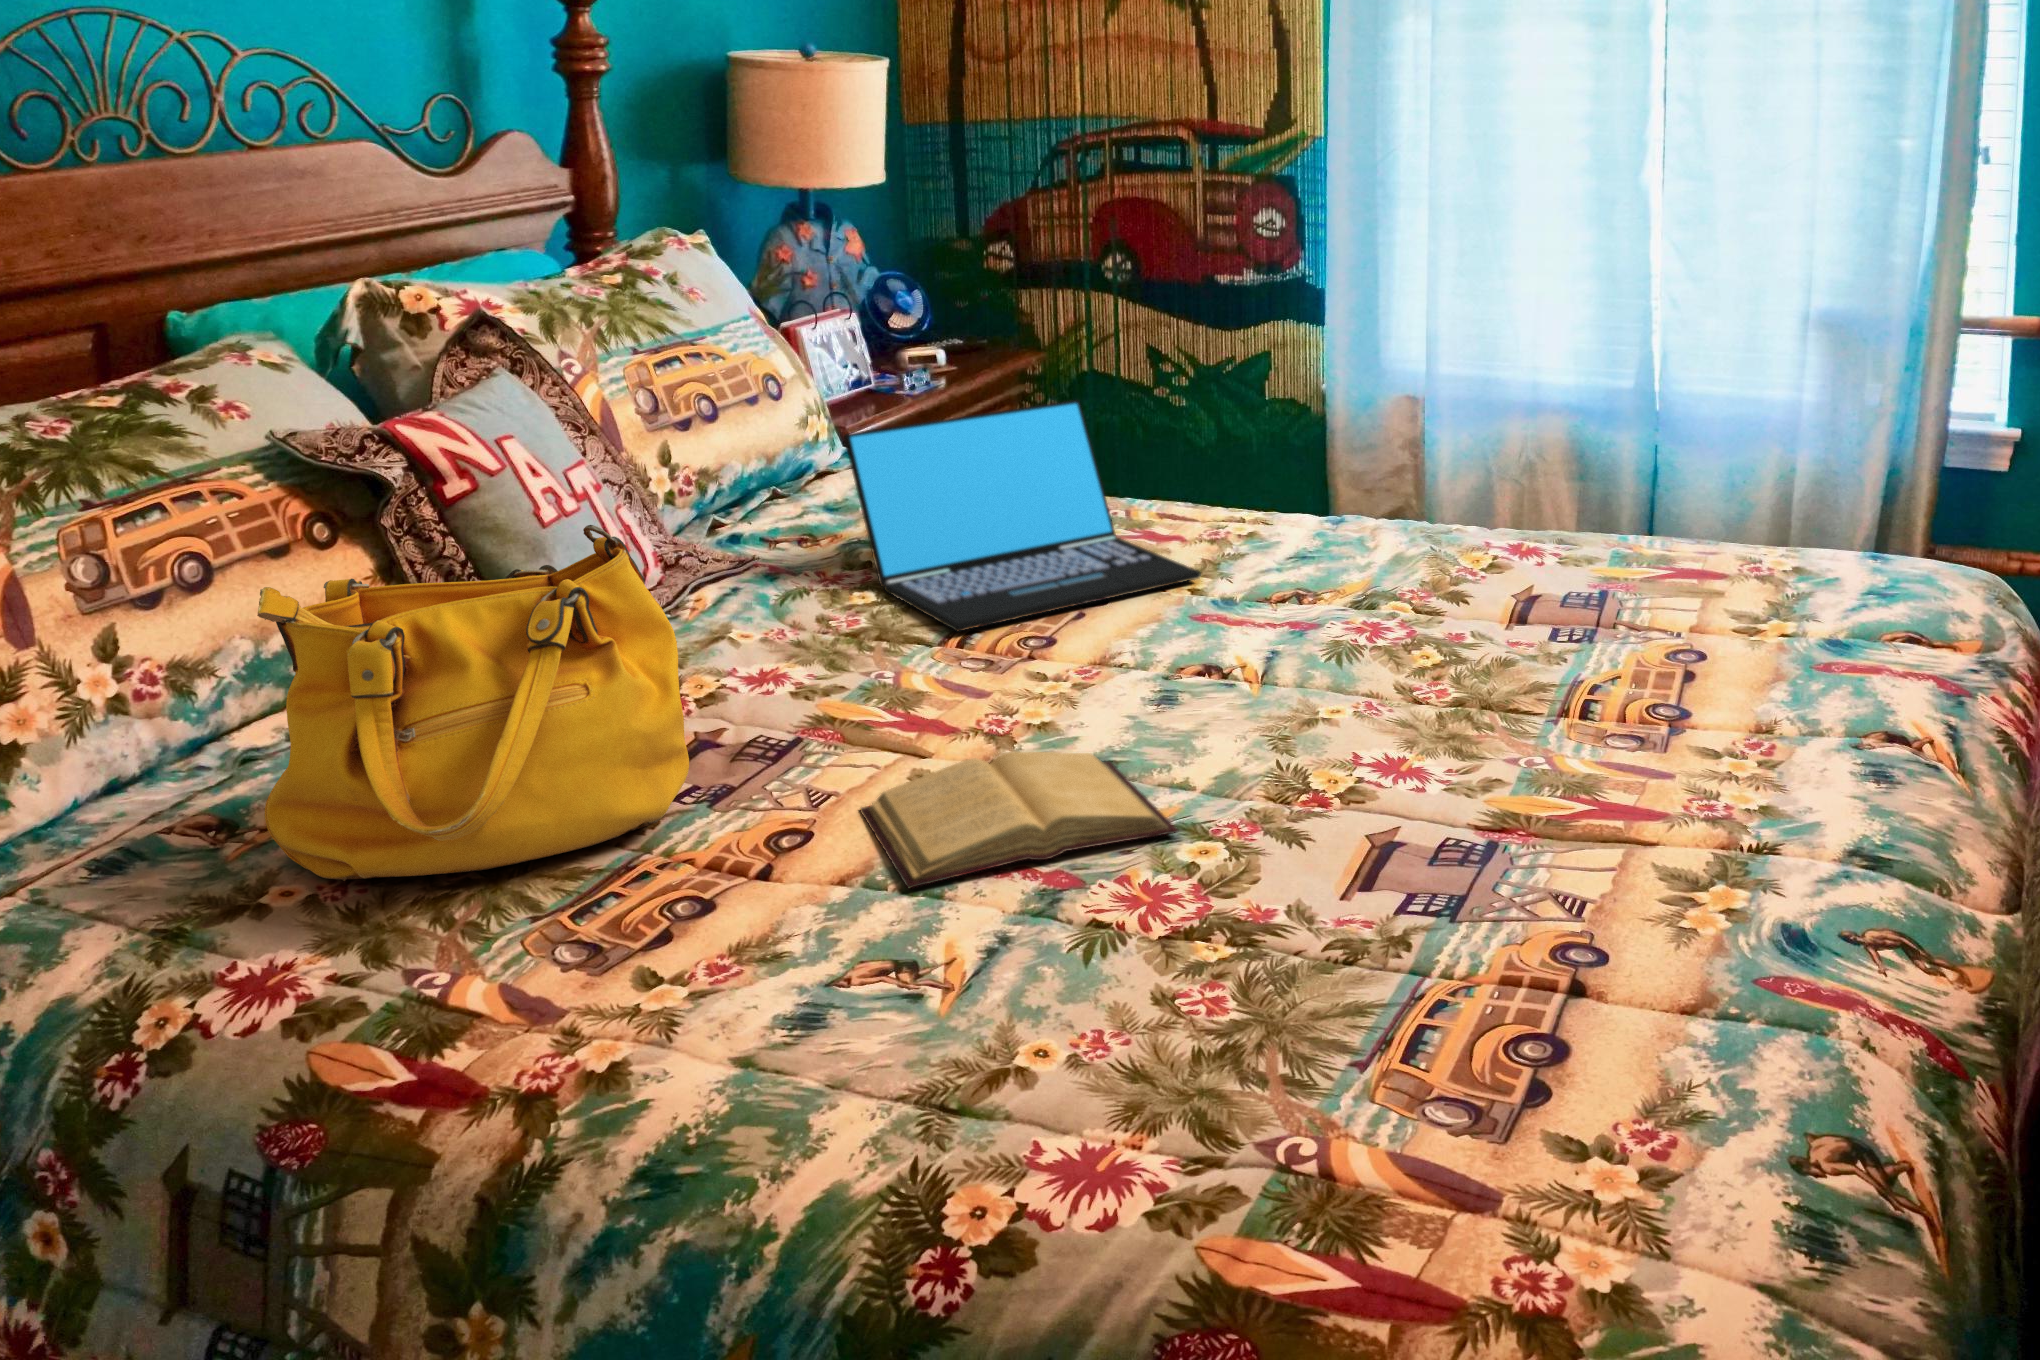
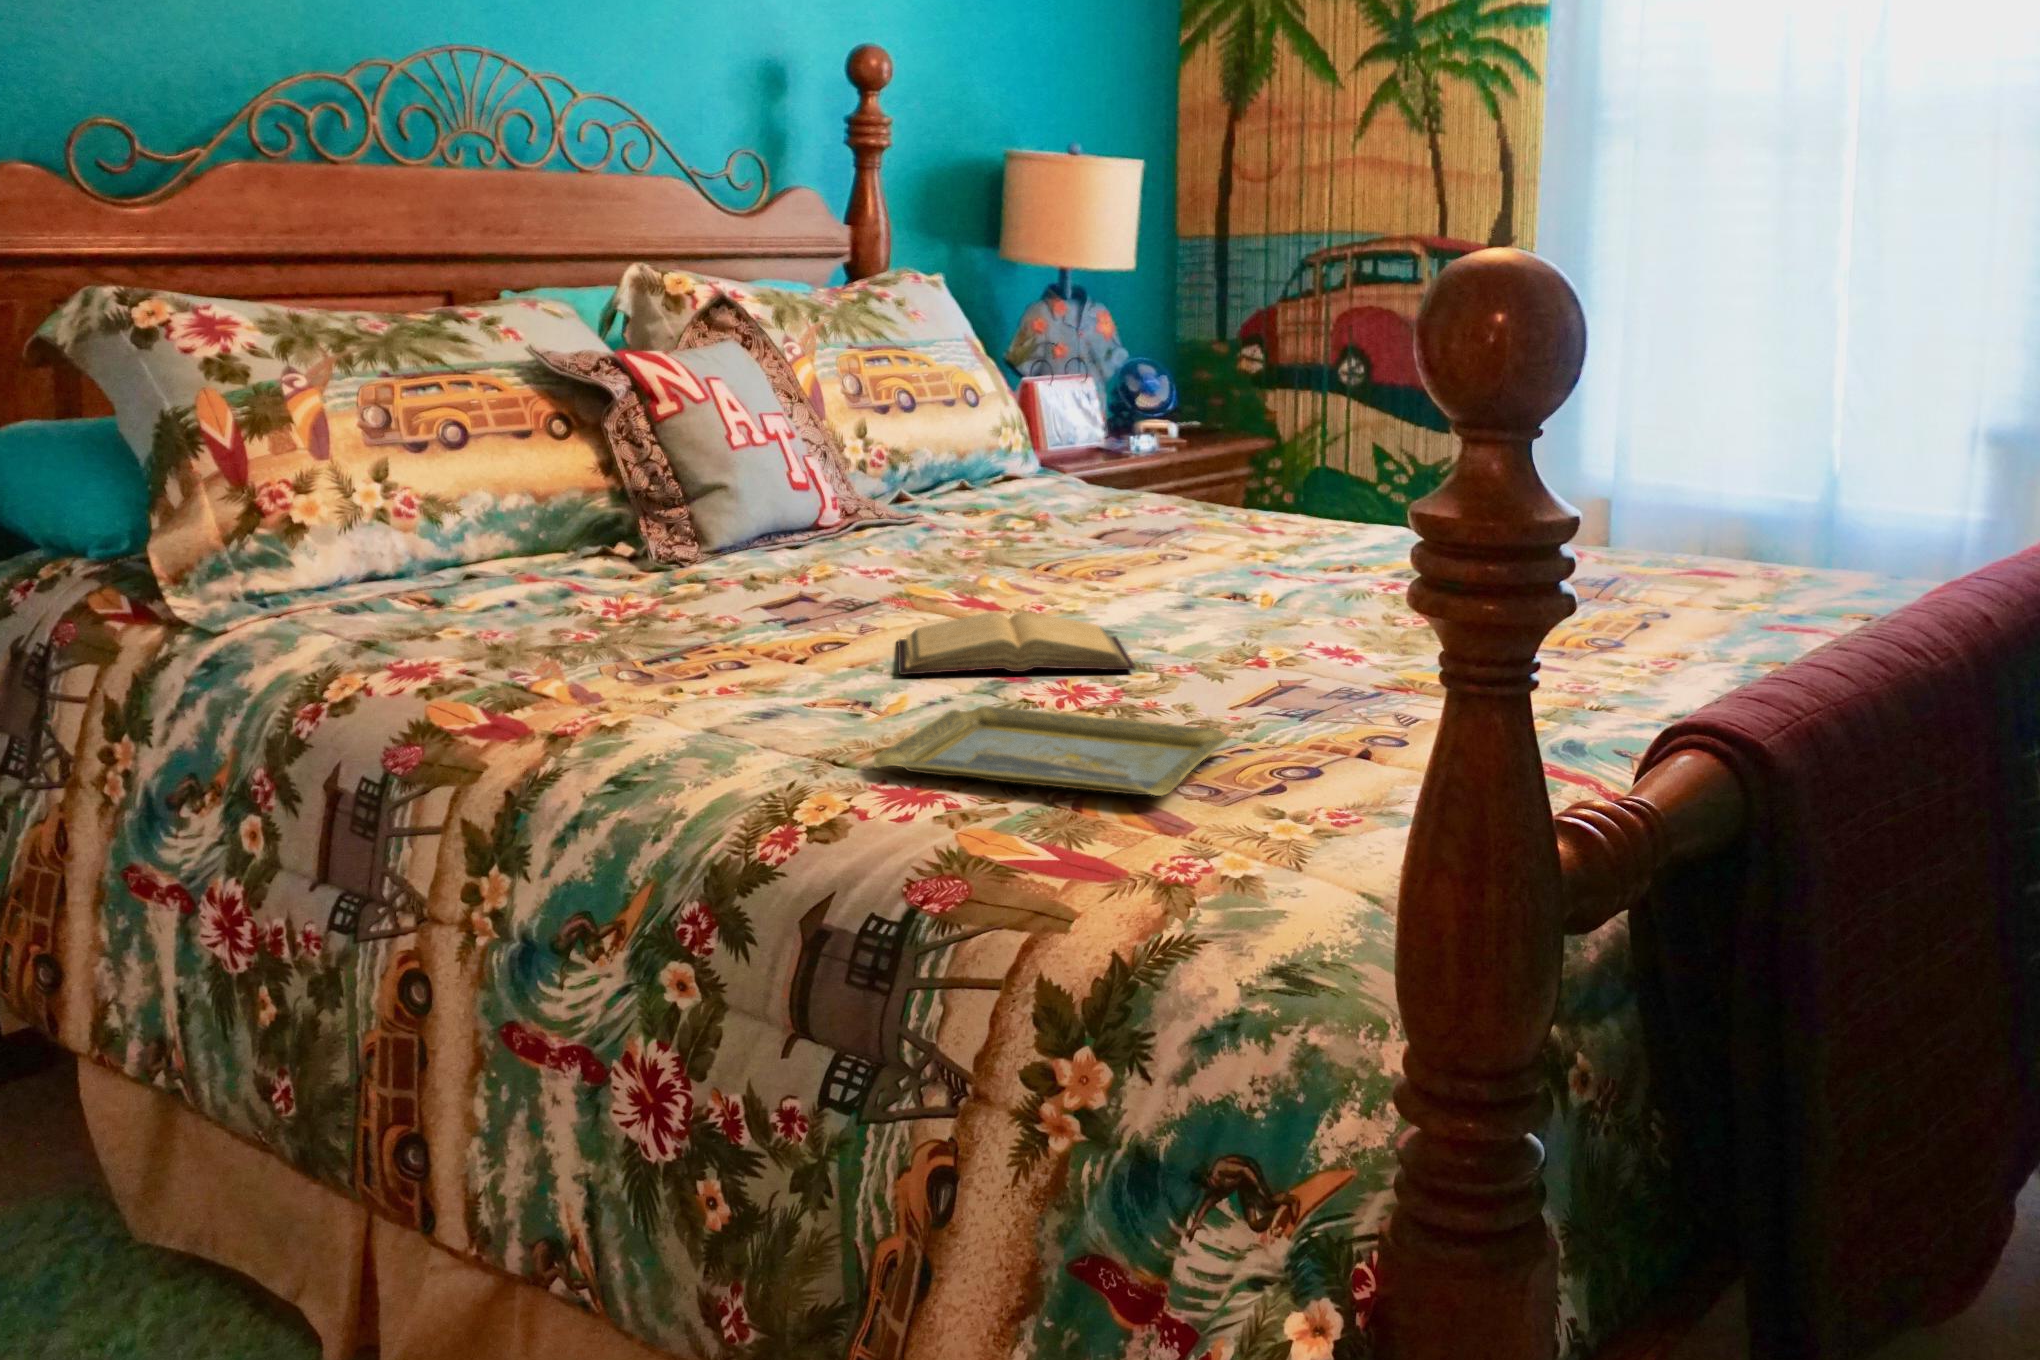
laptop: present [844,400,1201,631] -> none [996,412,1285,567]
handbag: present [257,525,689,881] -> none [453,393,776,638]
tray: none [997,957,1400,1121] -> present [874,706,1230,796]

